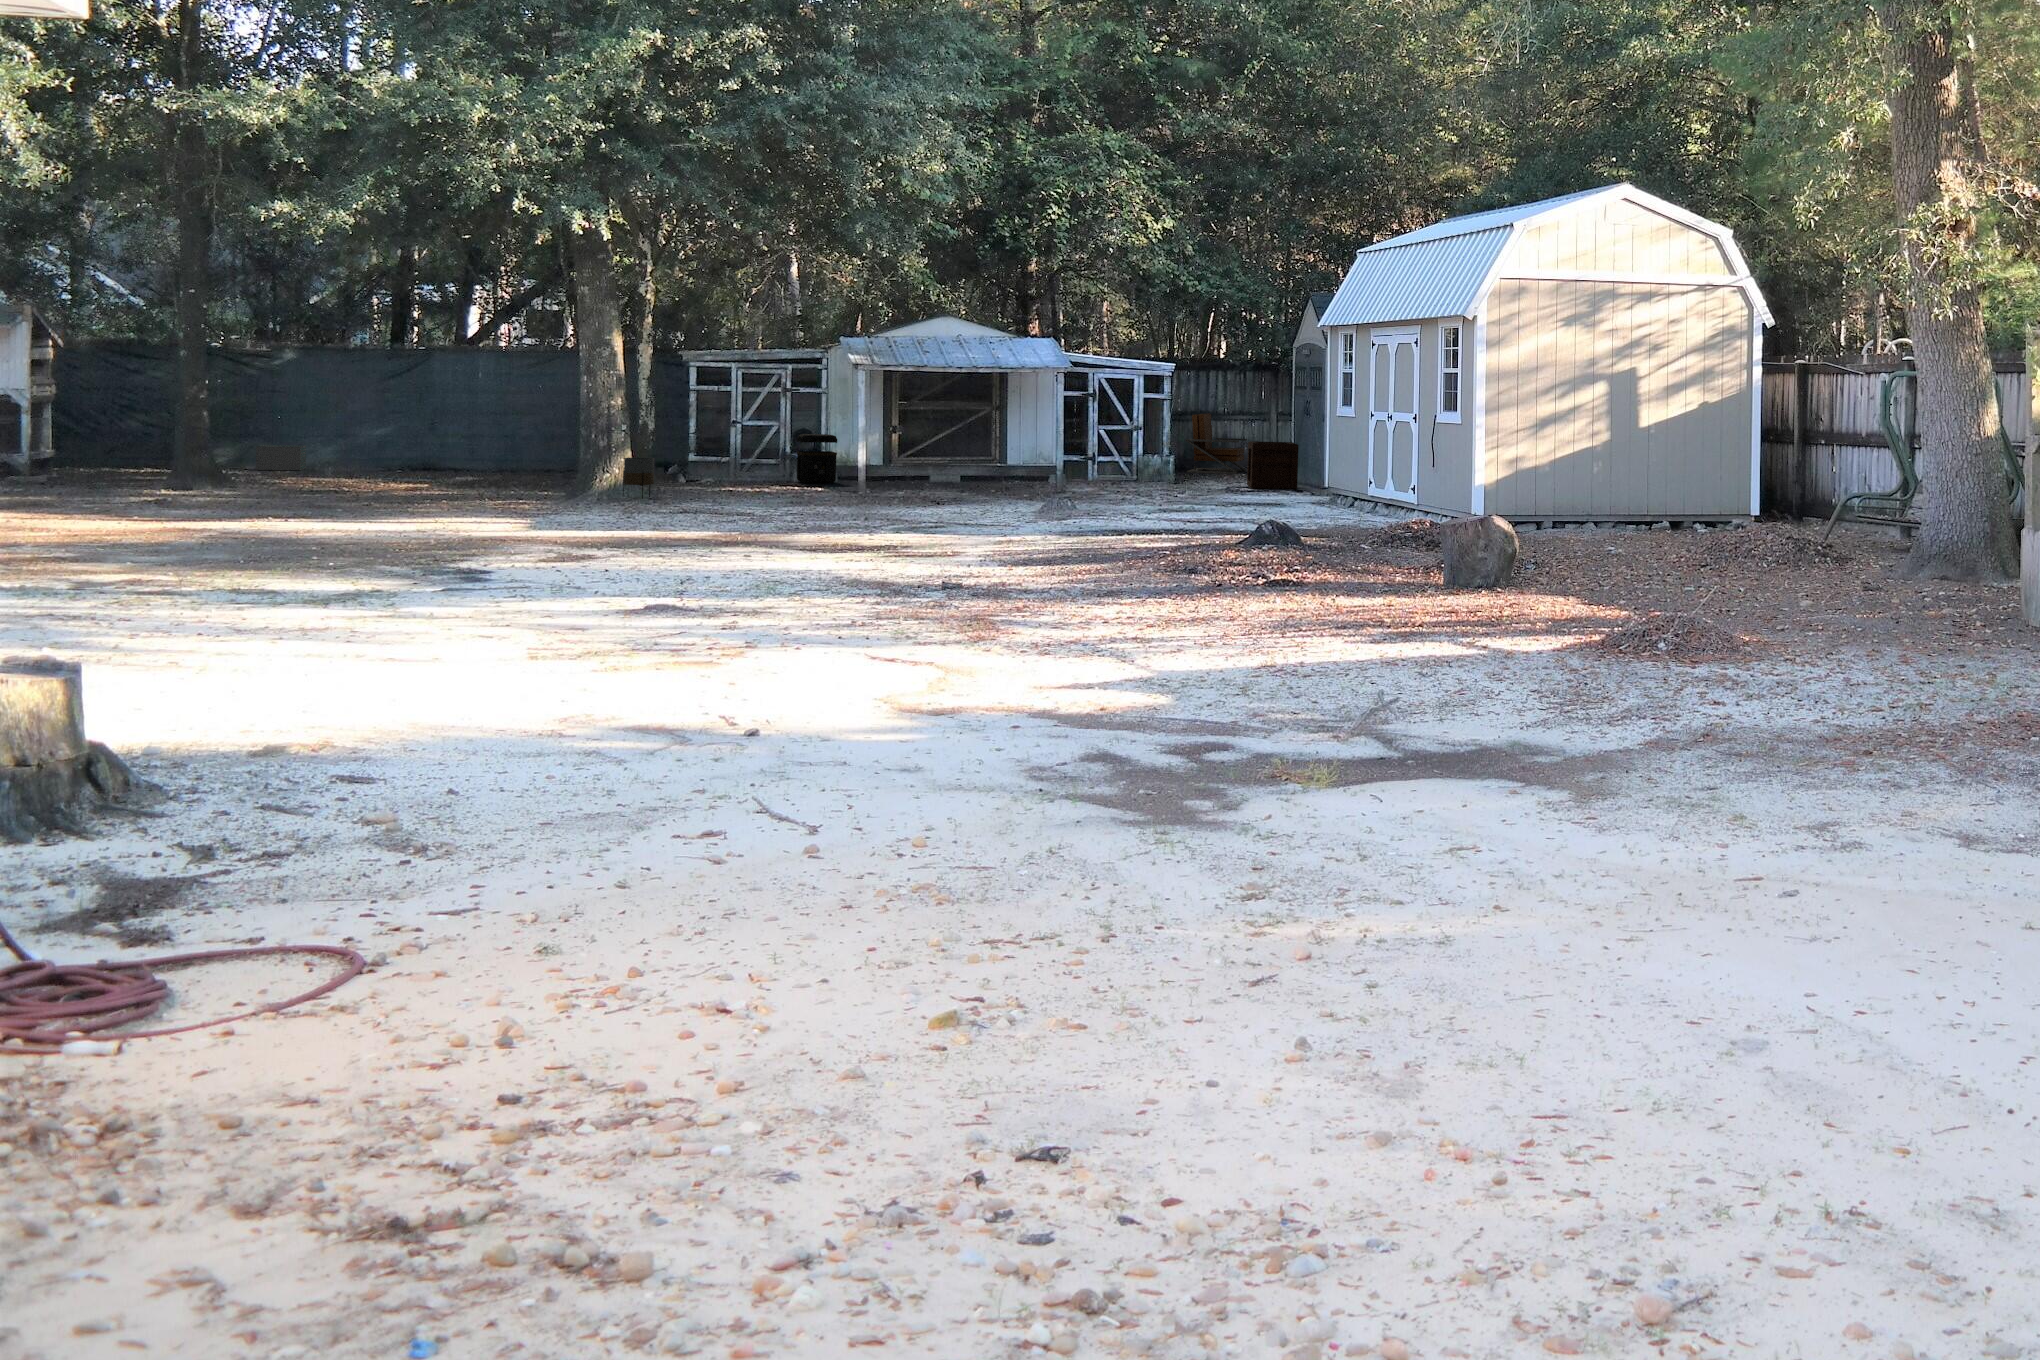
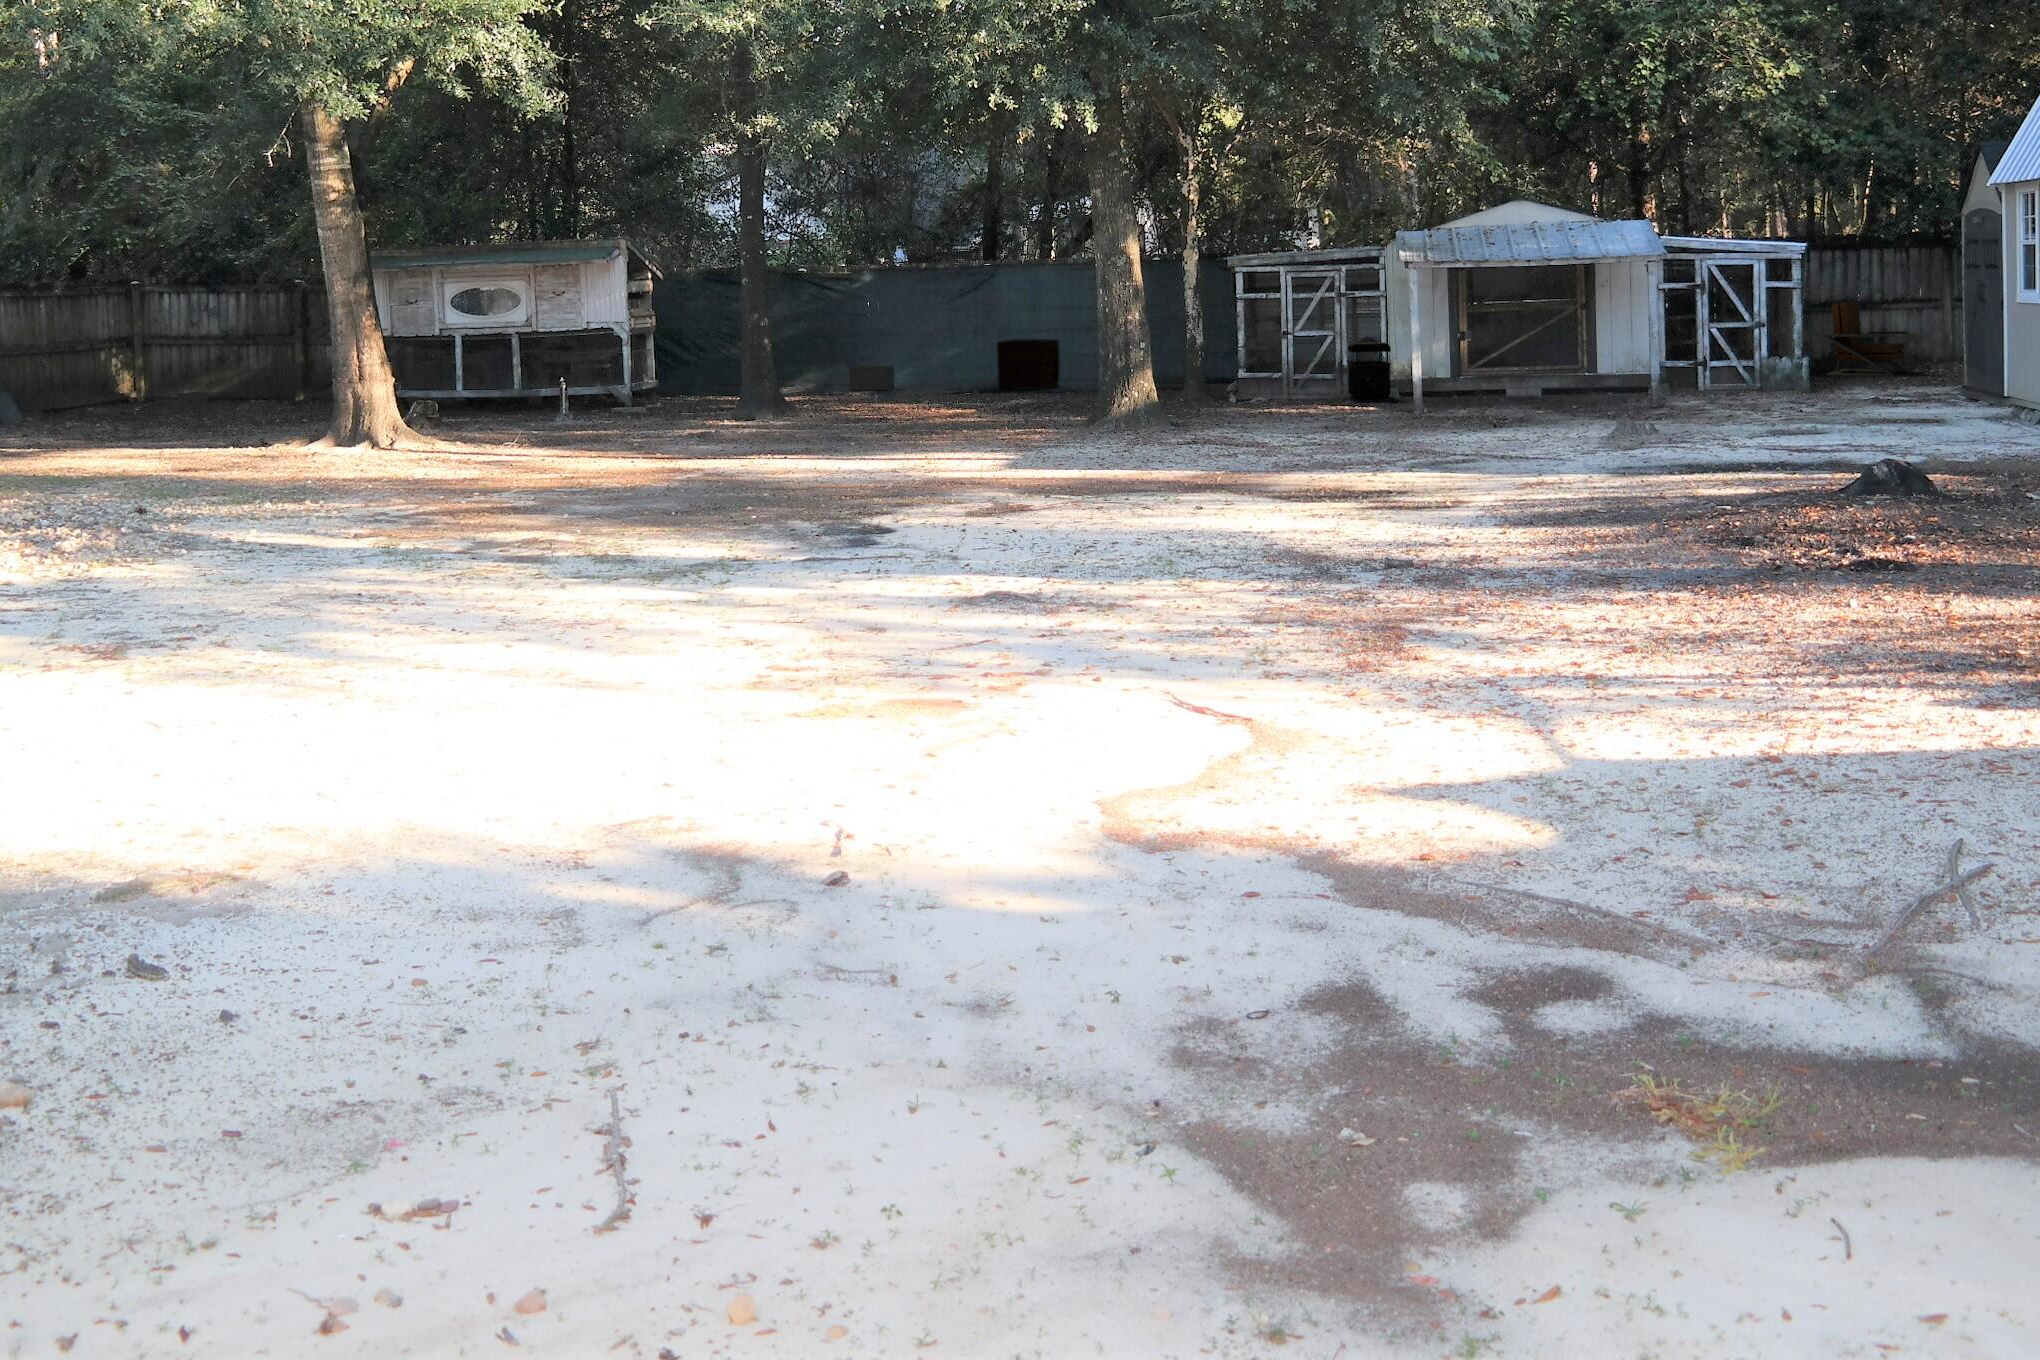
wooden crate: present [1247,441,1298,490] -> present [997,339,1060,390]
planter: present [623,457,654,499] -> none [1146,376,1177,421]

